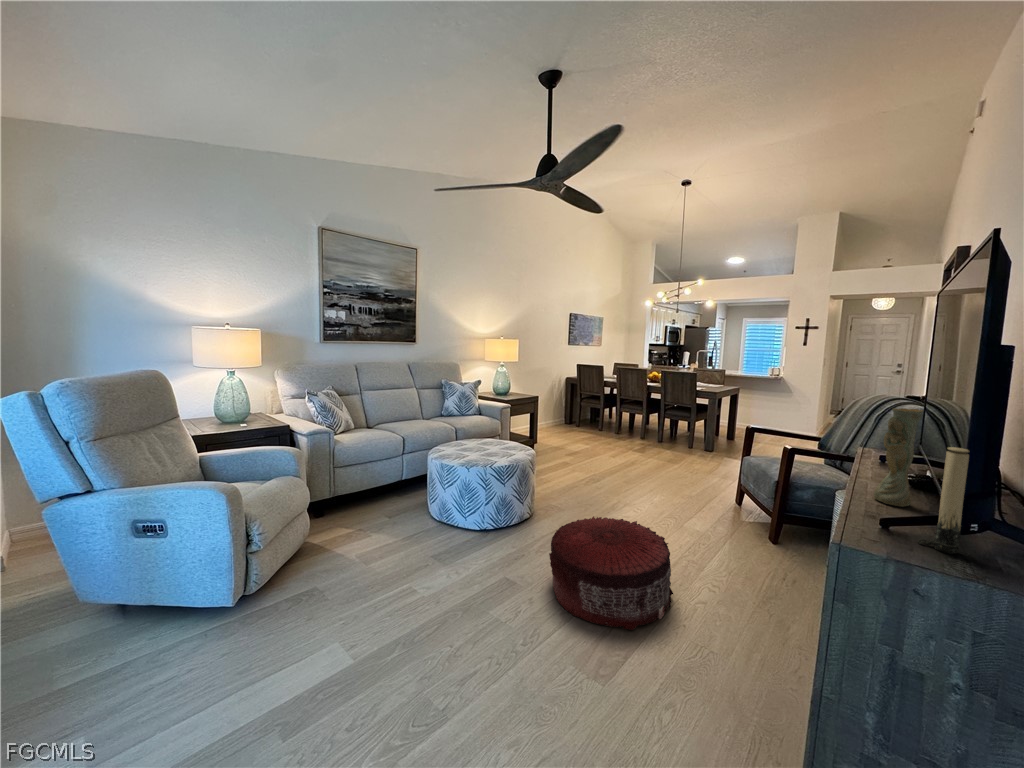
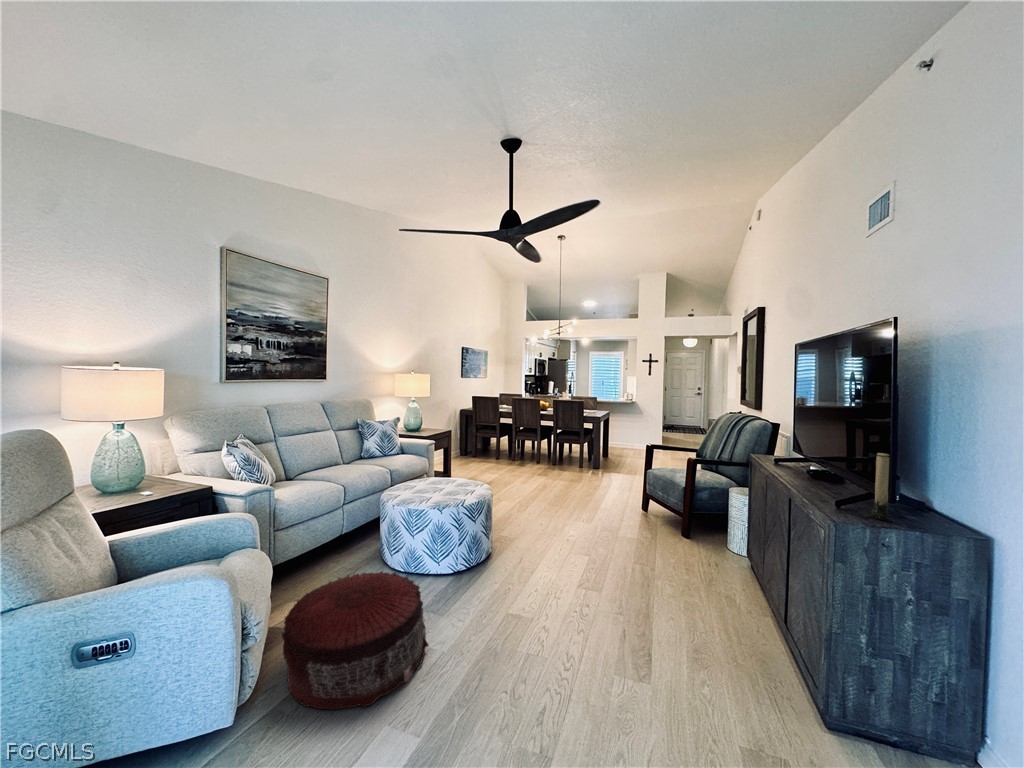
vase: present [874,408,923,507] -> none [808,428,834,495]
pouf: present [549,516,673,630] -> present [282,571,429,709]

